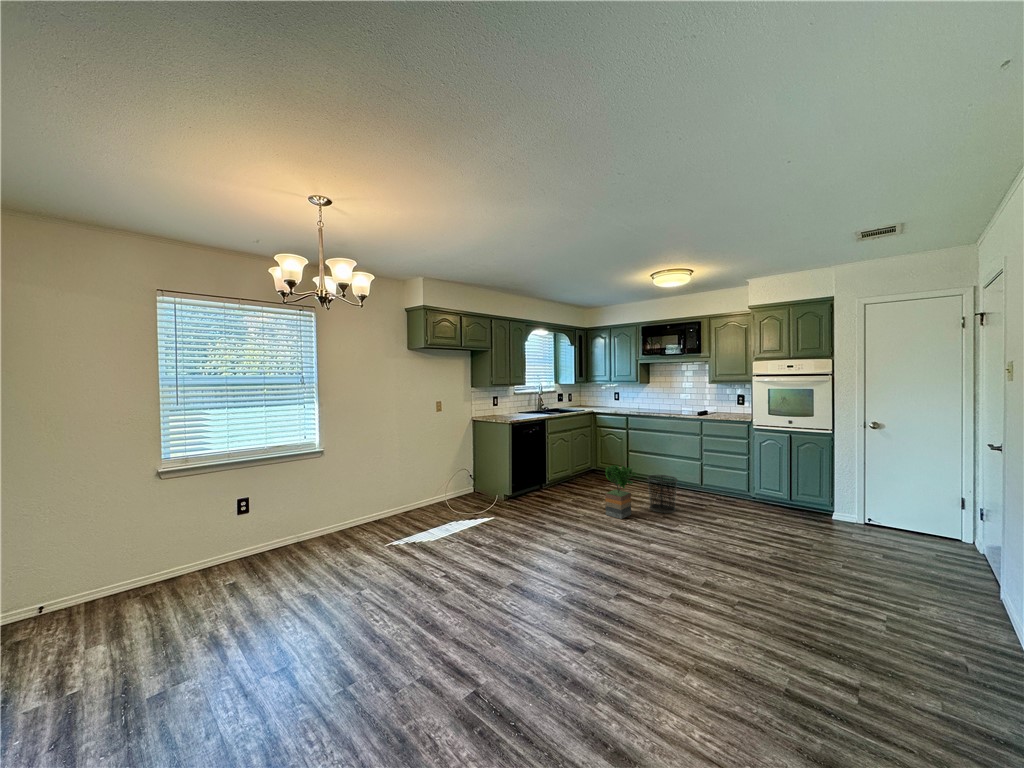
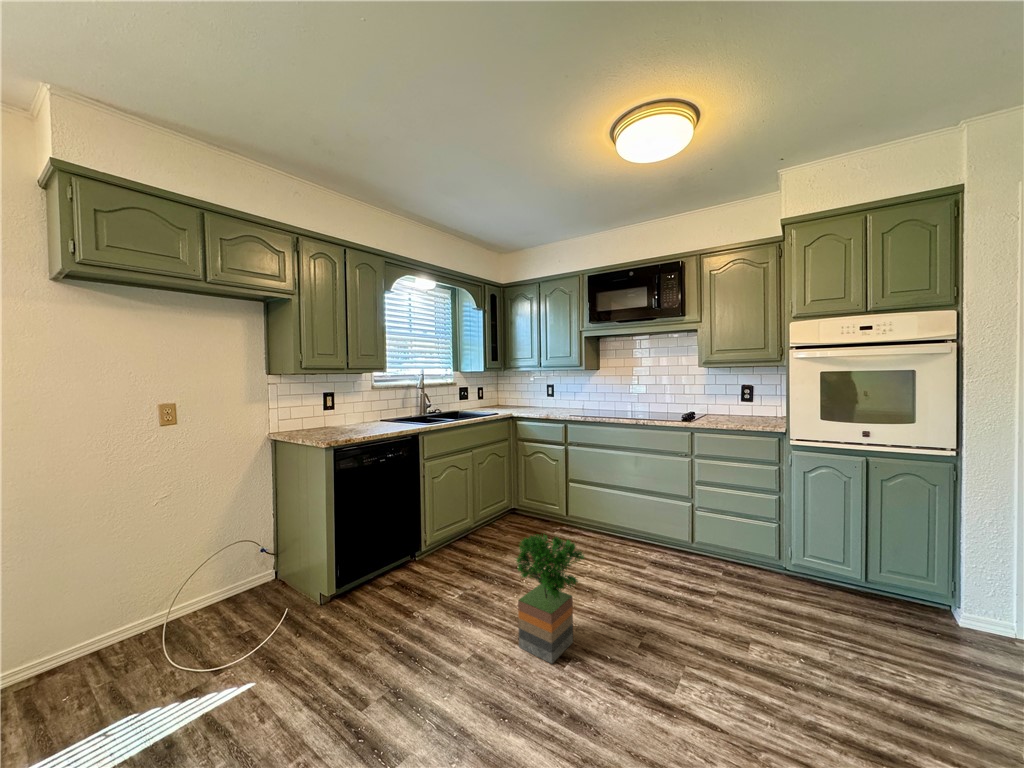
waste bin: present [647,475,678,513] -> none [603,541,665,629]

